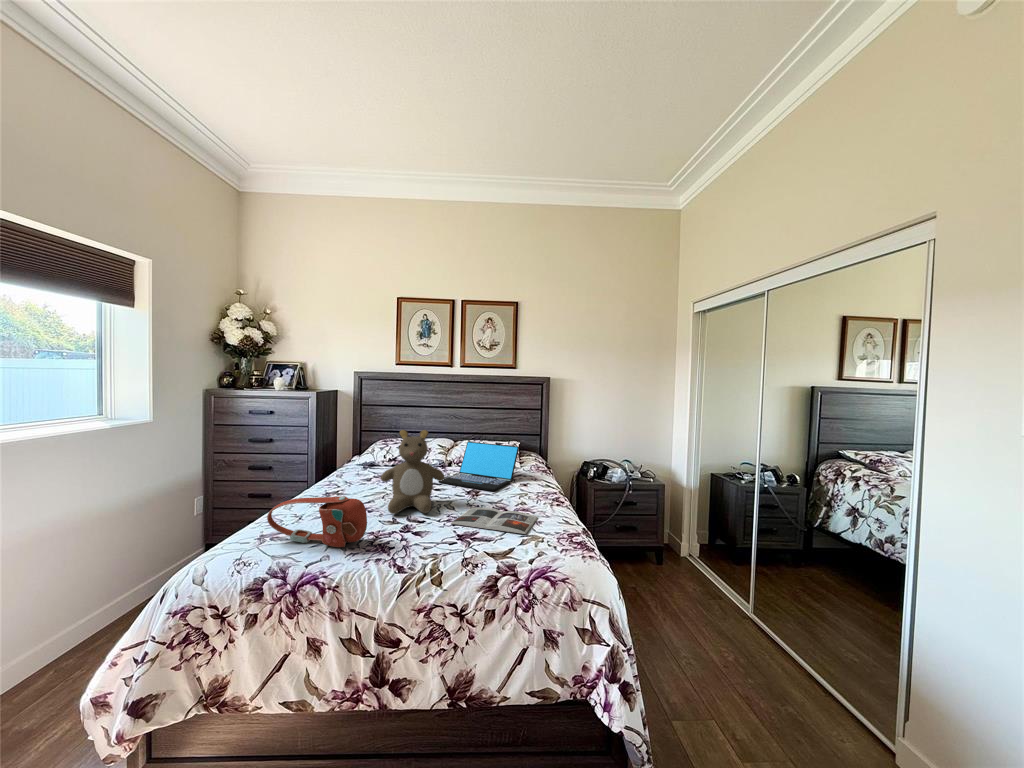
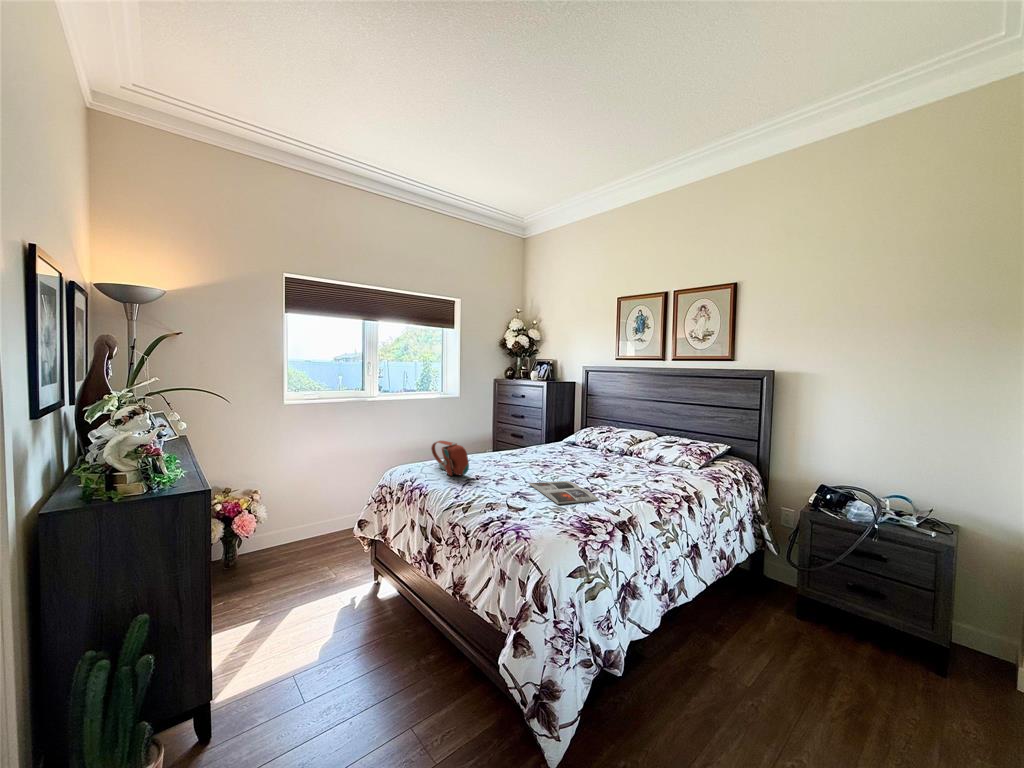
teddy bear: present [381,430,445,514] -> none [507,407,558,475]
laptop: present [438,442,519,491] -> none [587,432,666,476]

